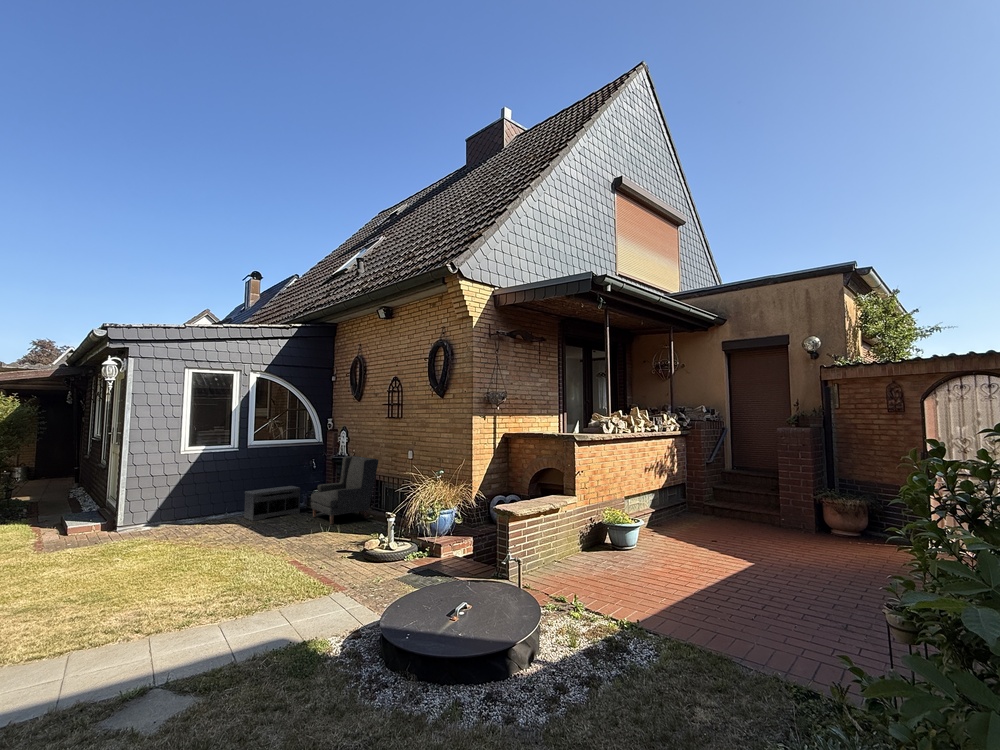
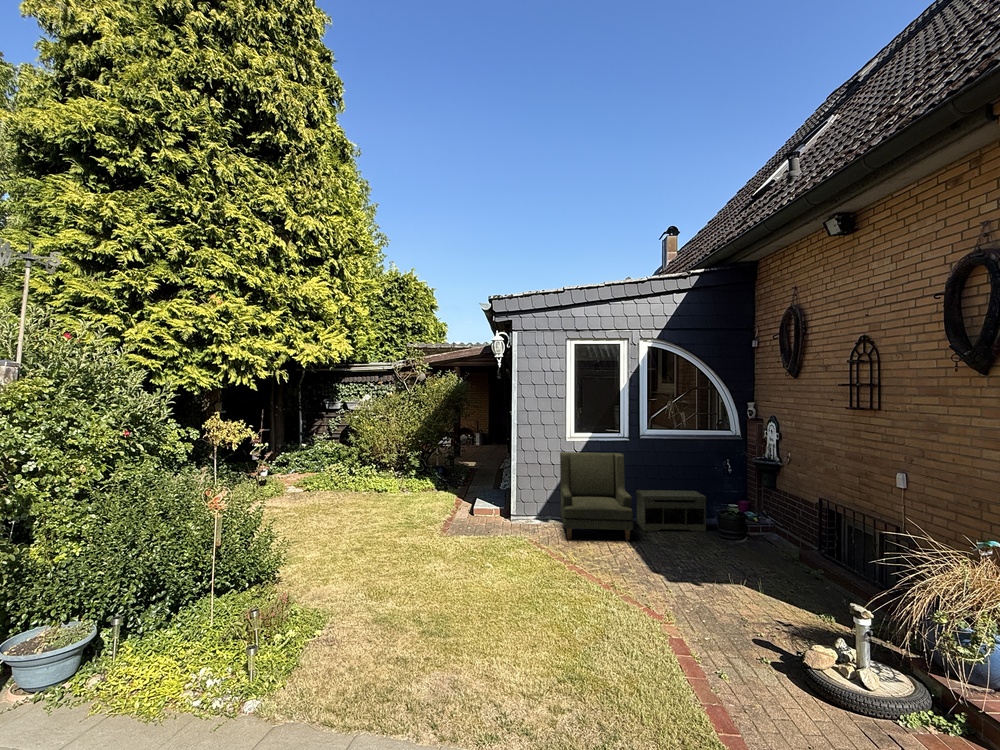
chair: present [311,456,379,524] -> present [560,452,633,541]

